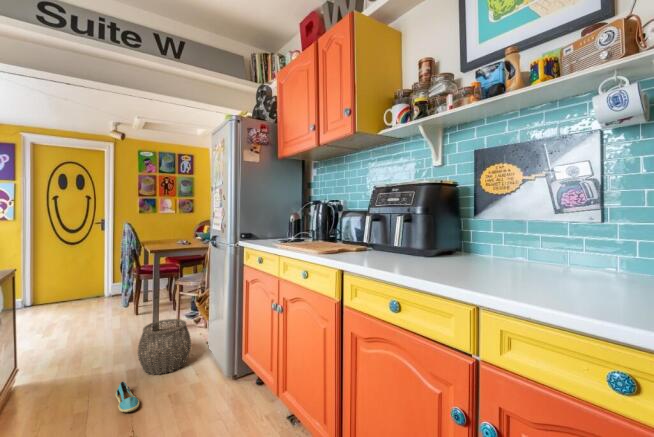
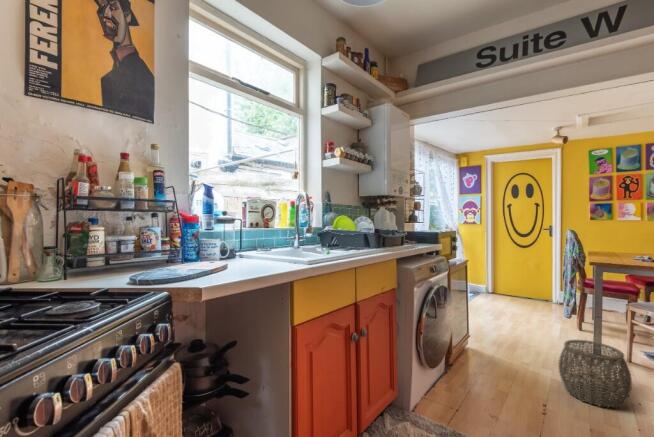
shoe: present [115,381,139,412] -> none [527,385,549,419]

